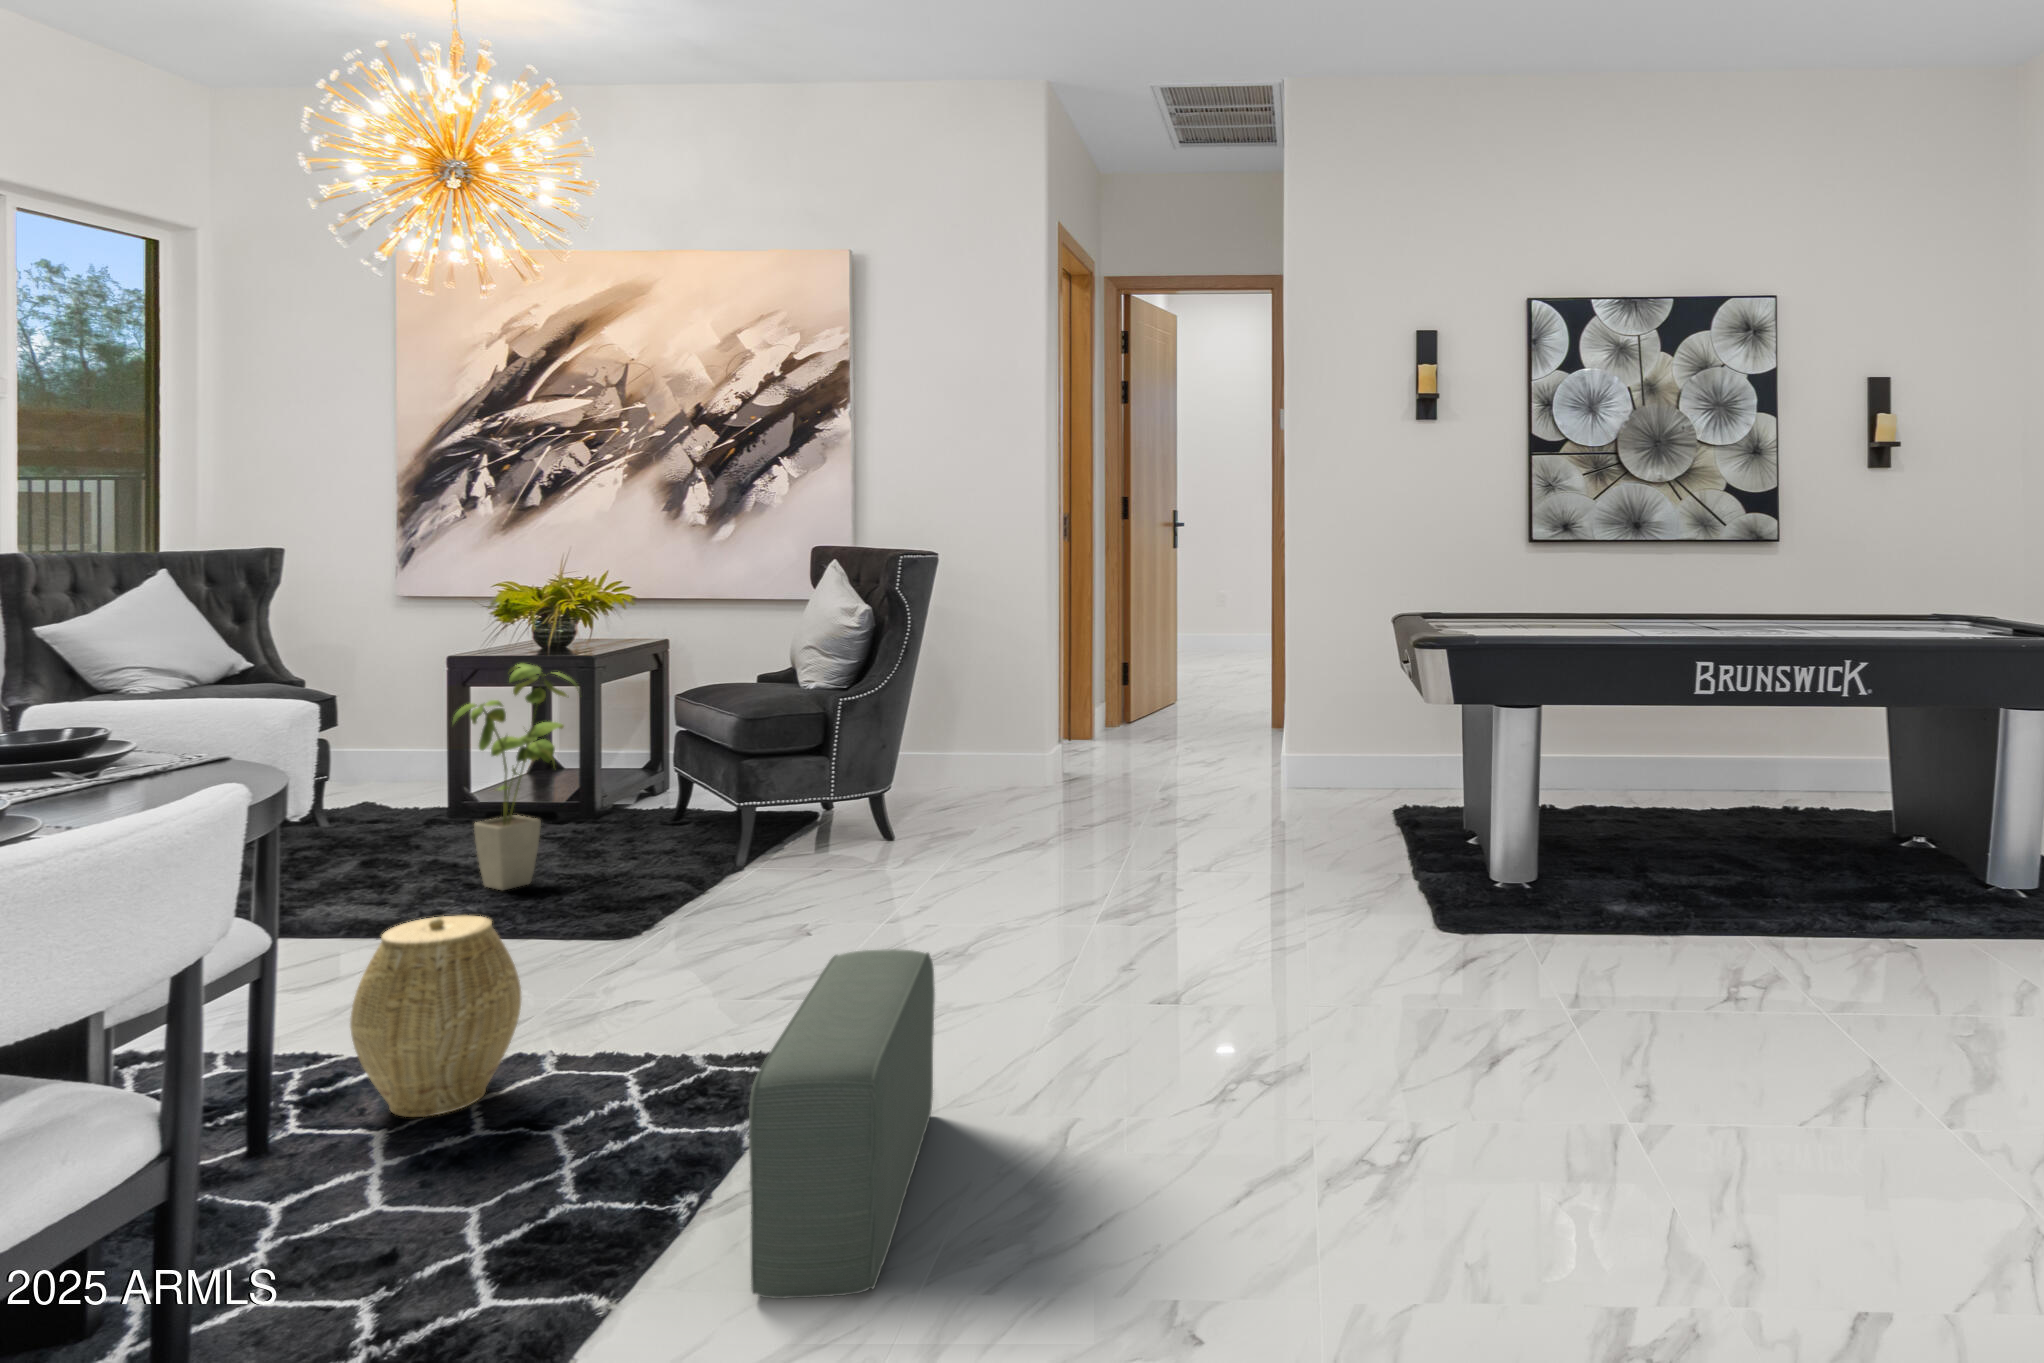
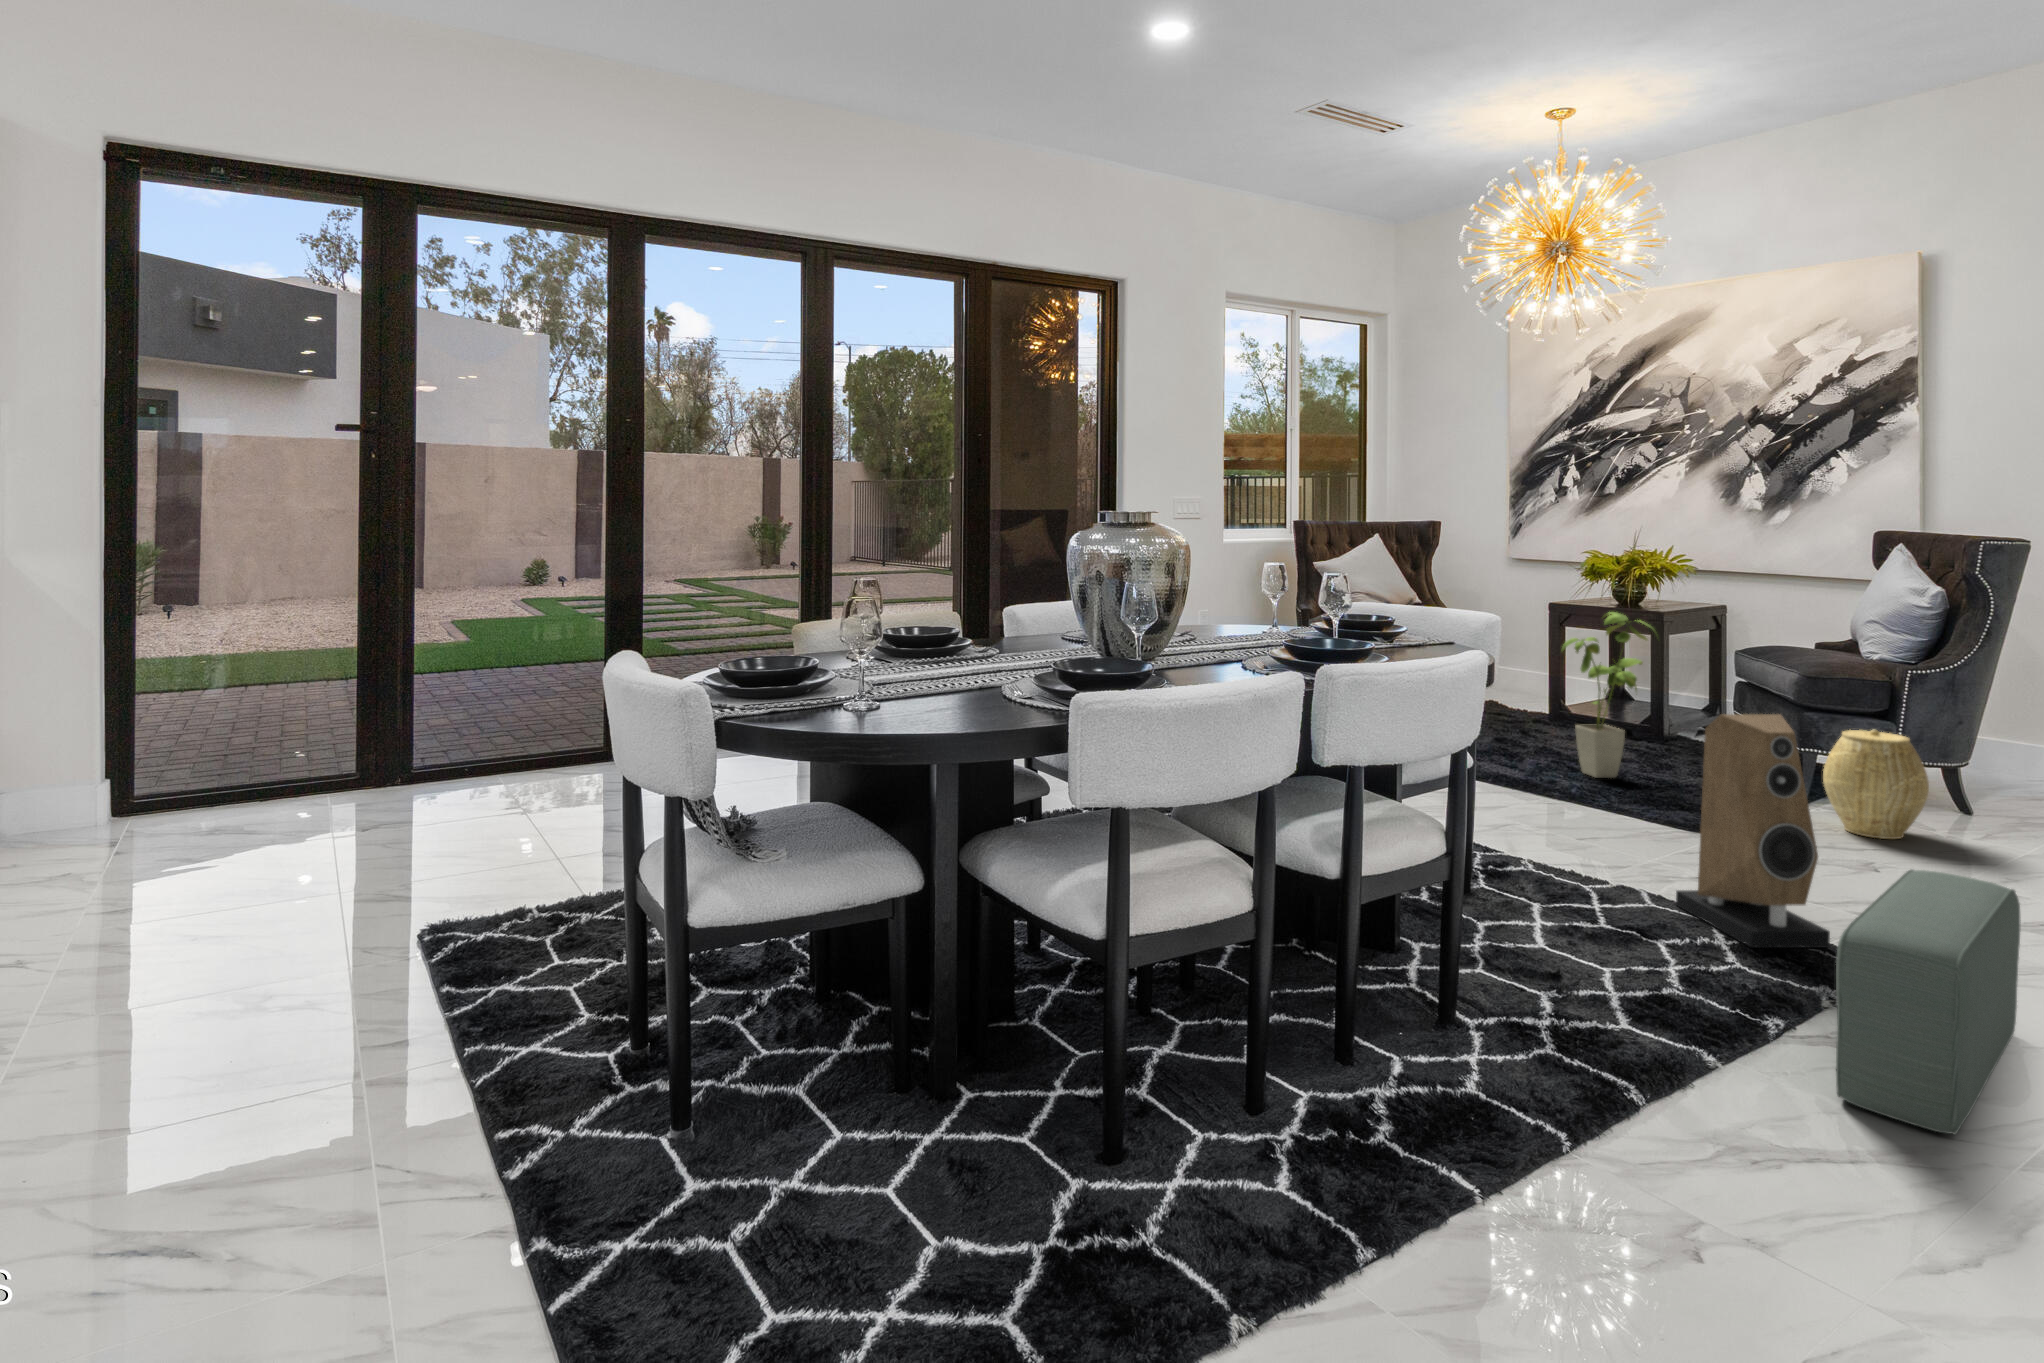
speaker: none [584,785,760,1097] -> present [1676,714,1830,948]
woven basket: present [350,915,522,1117] -> present [1823,729,1929,839]

